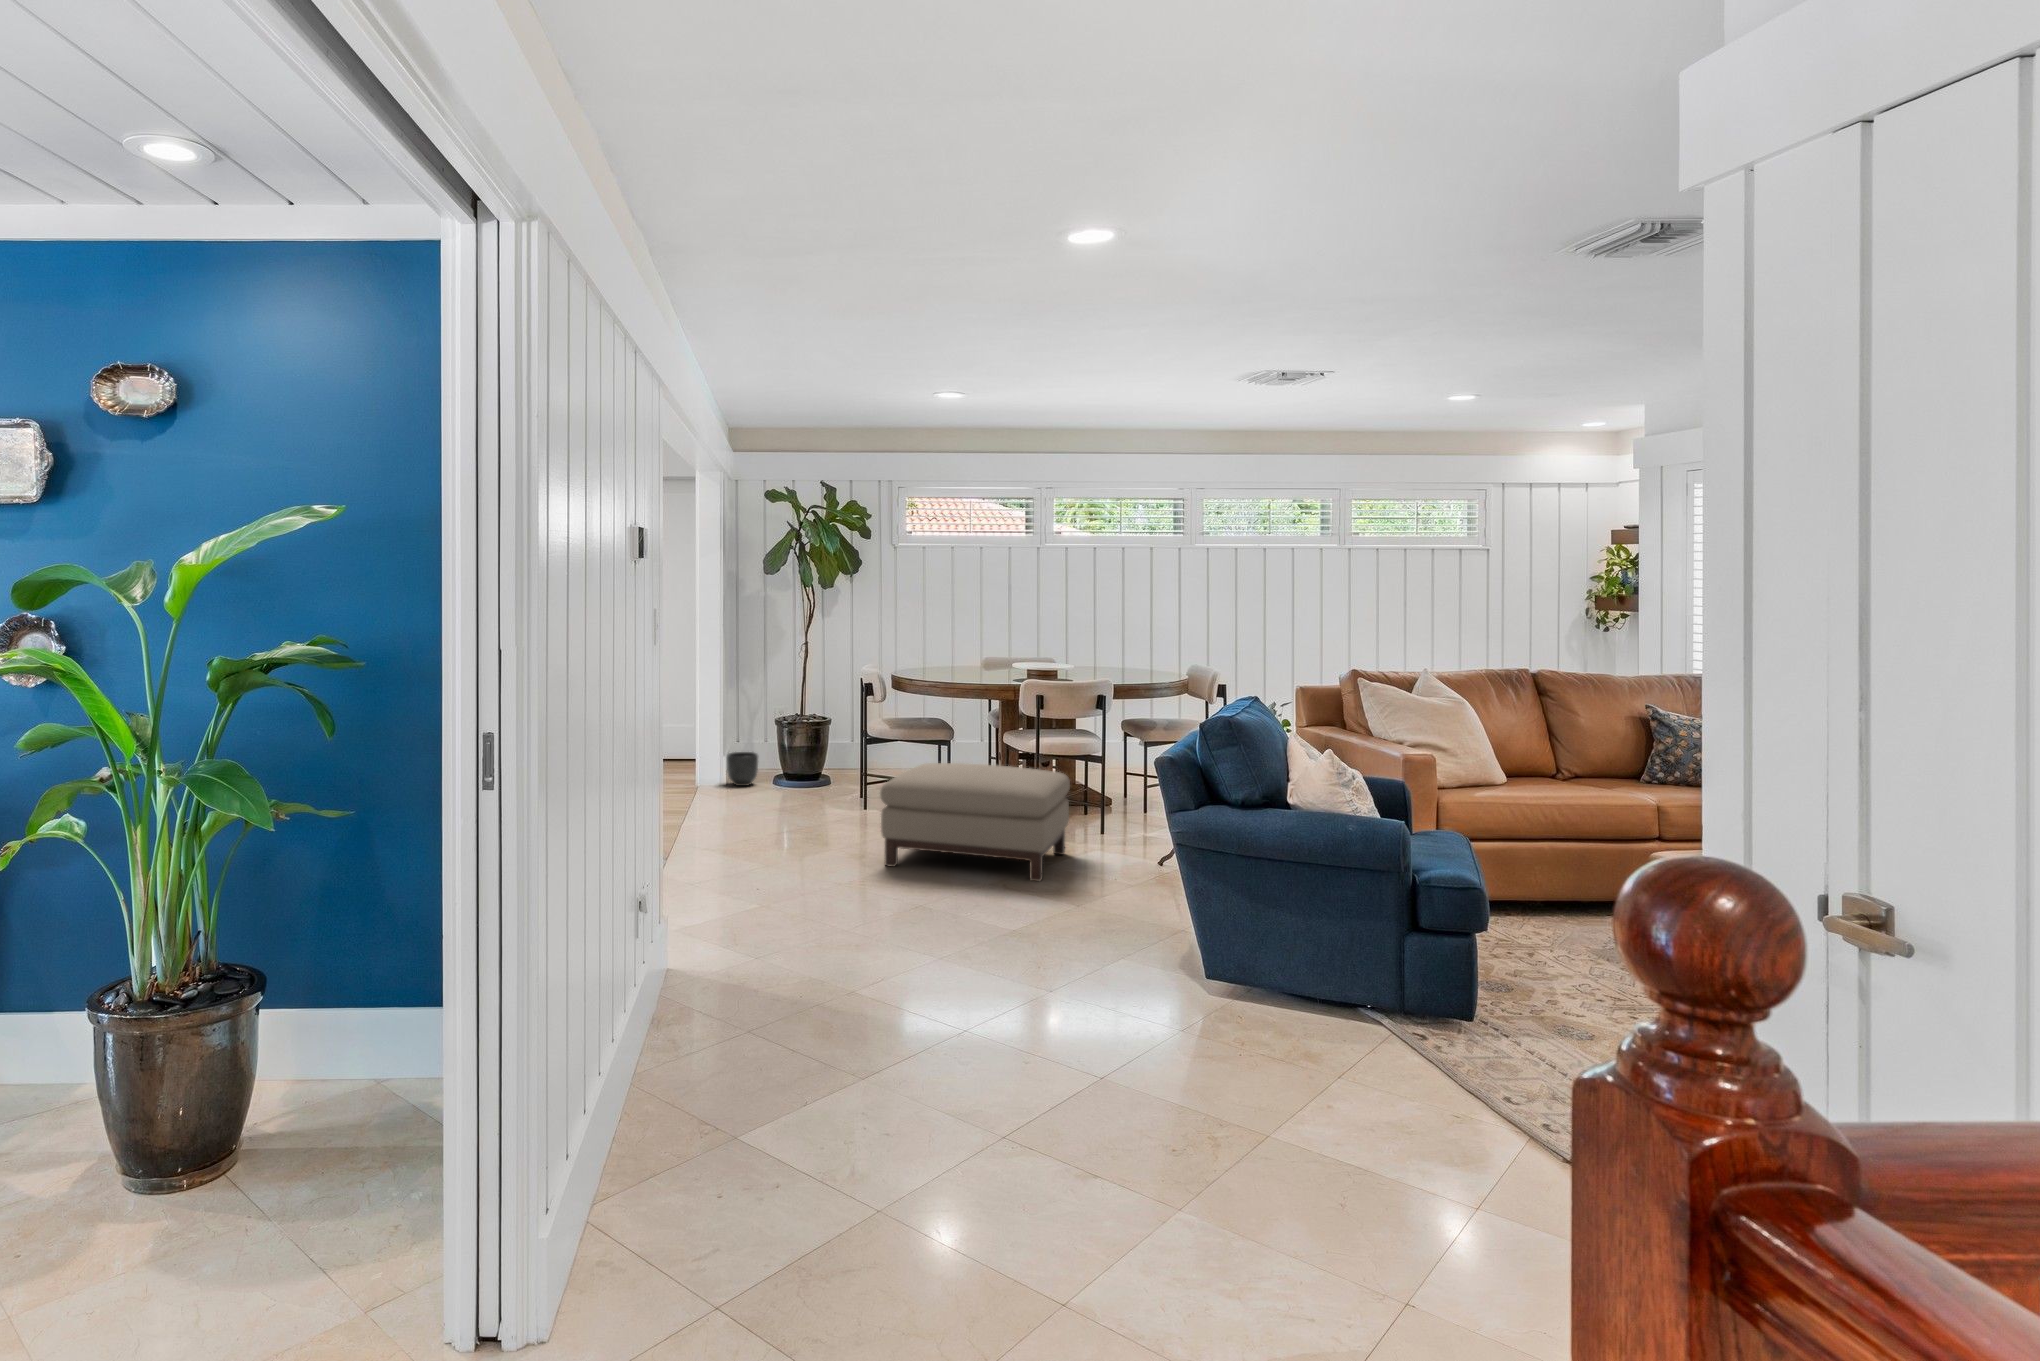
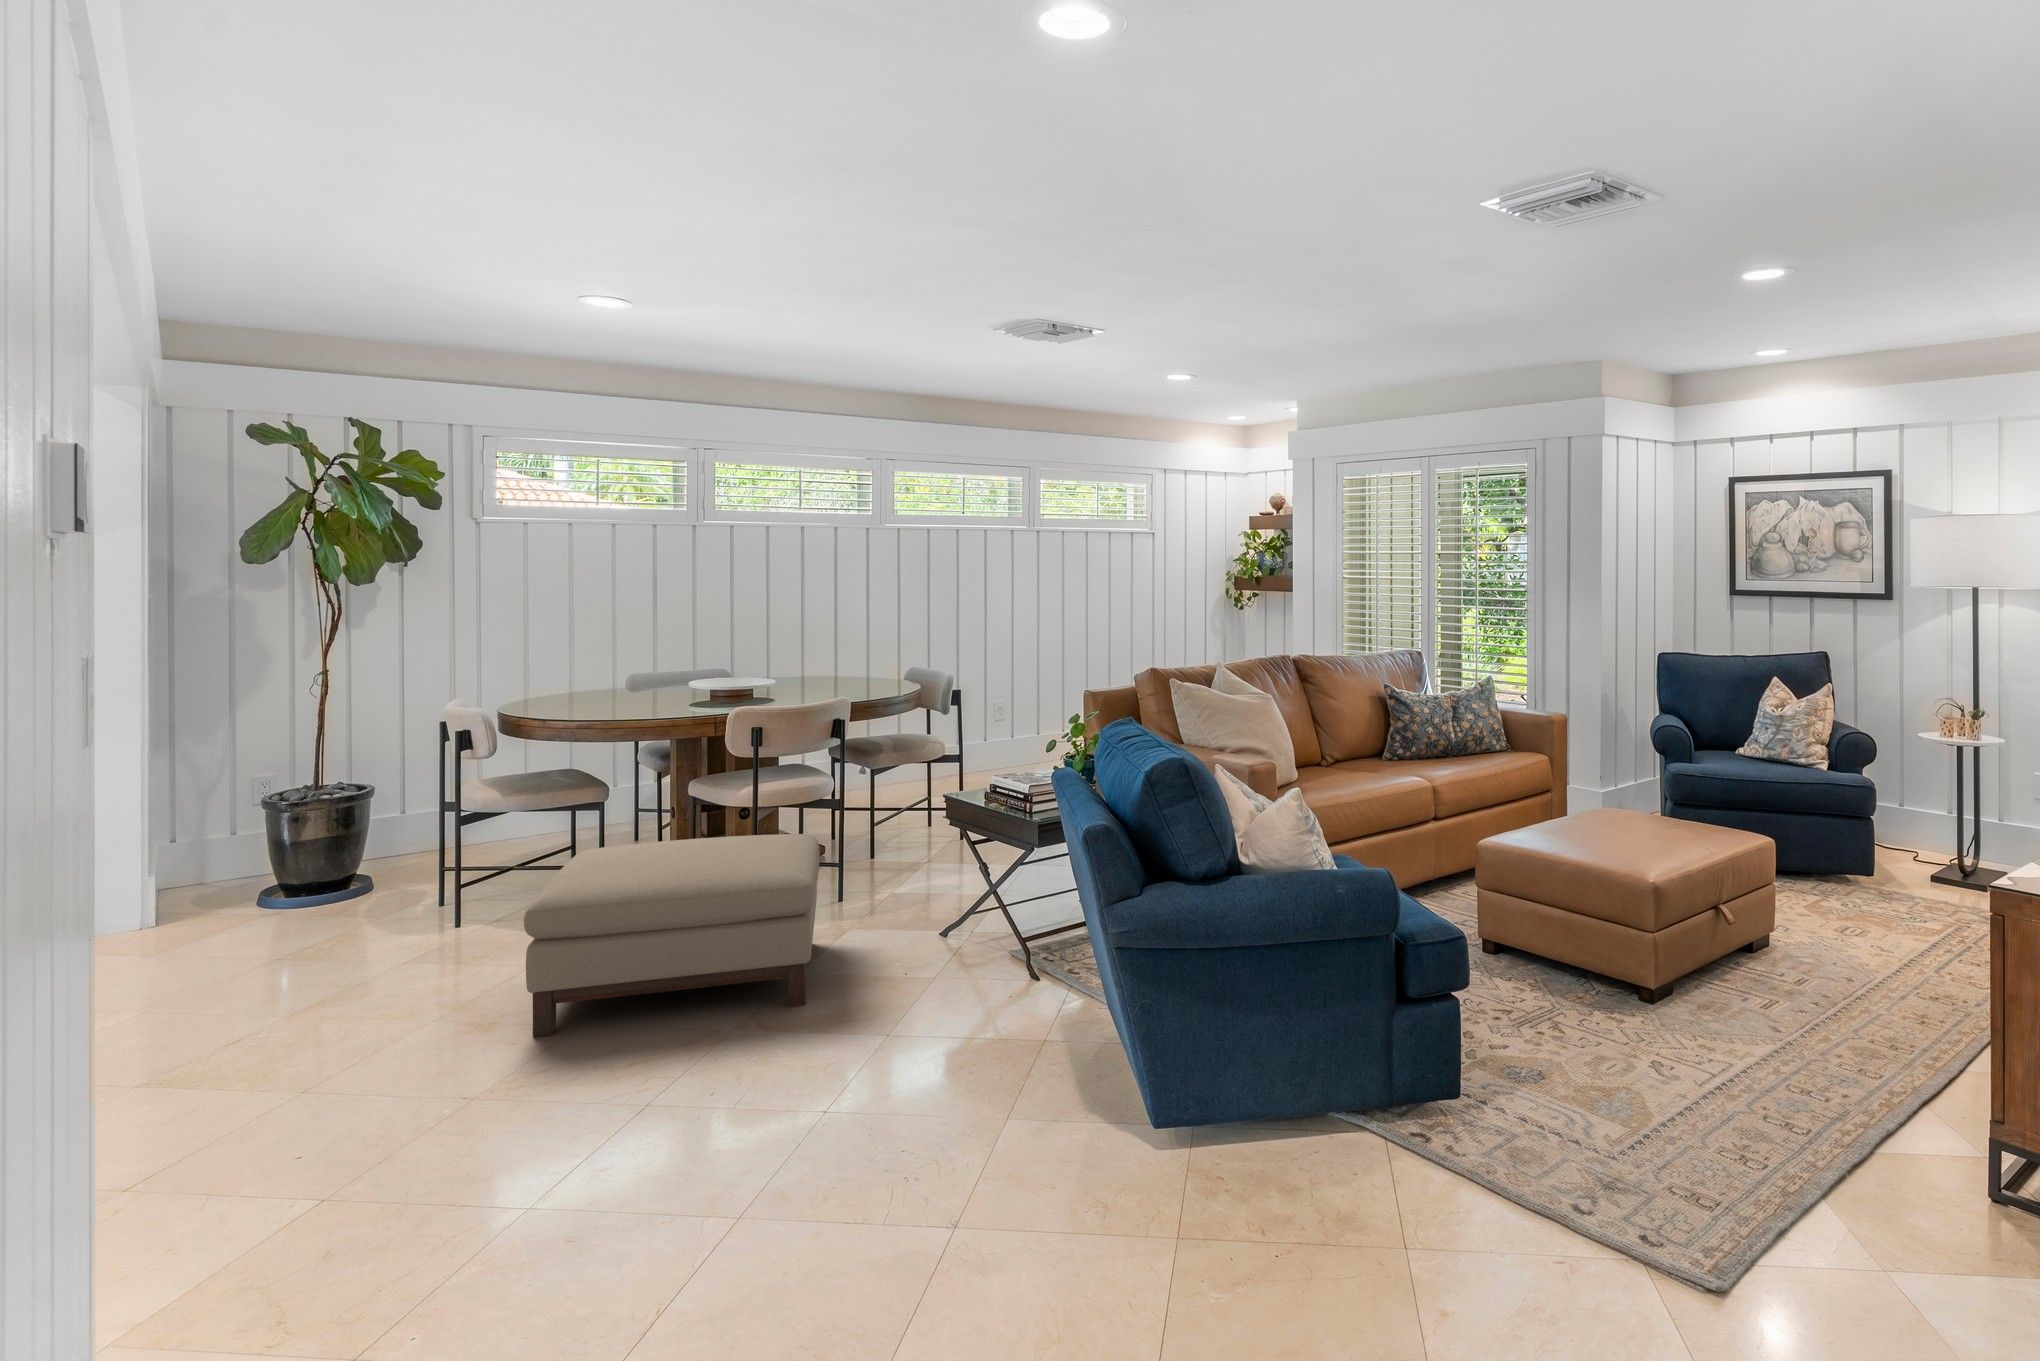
planter: present [727,752,758,786] -> none [154,856,226,918]

